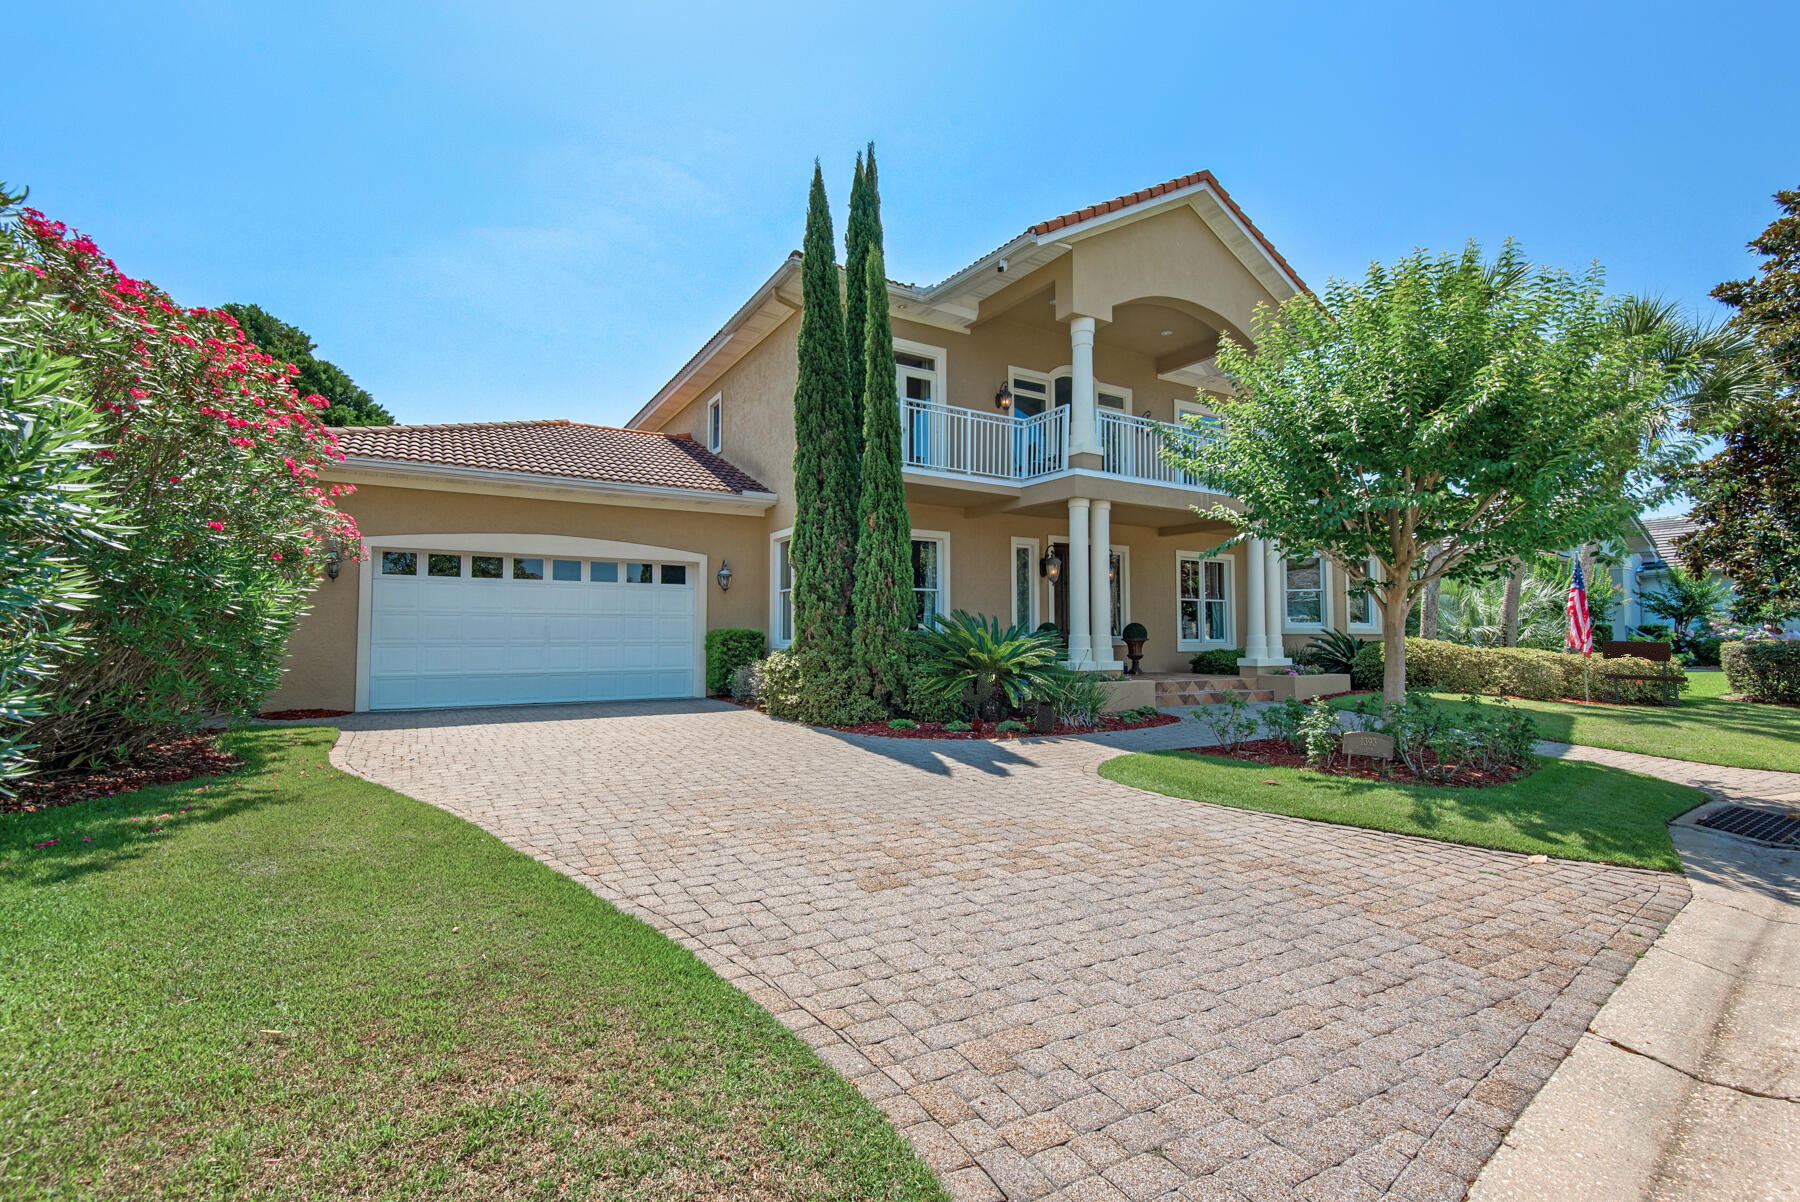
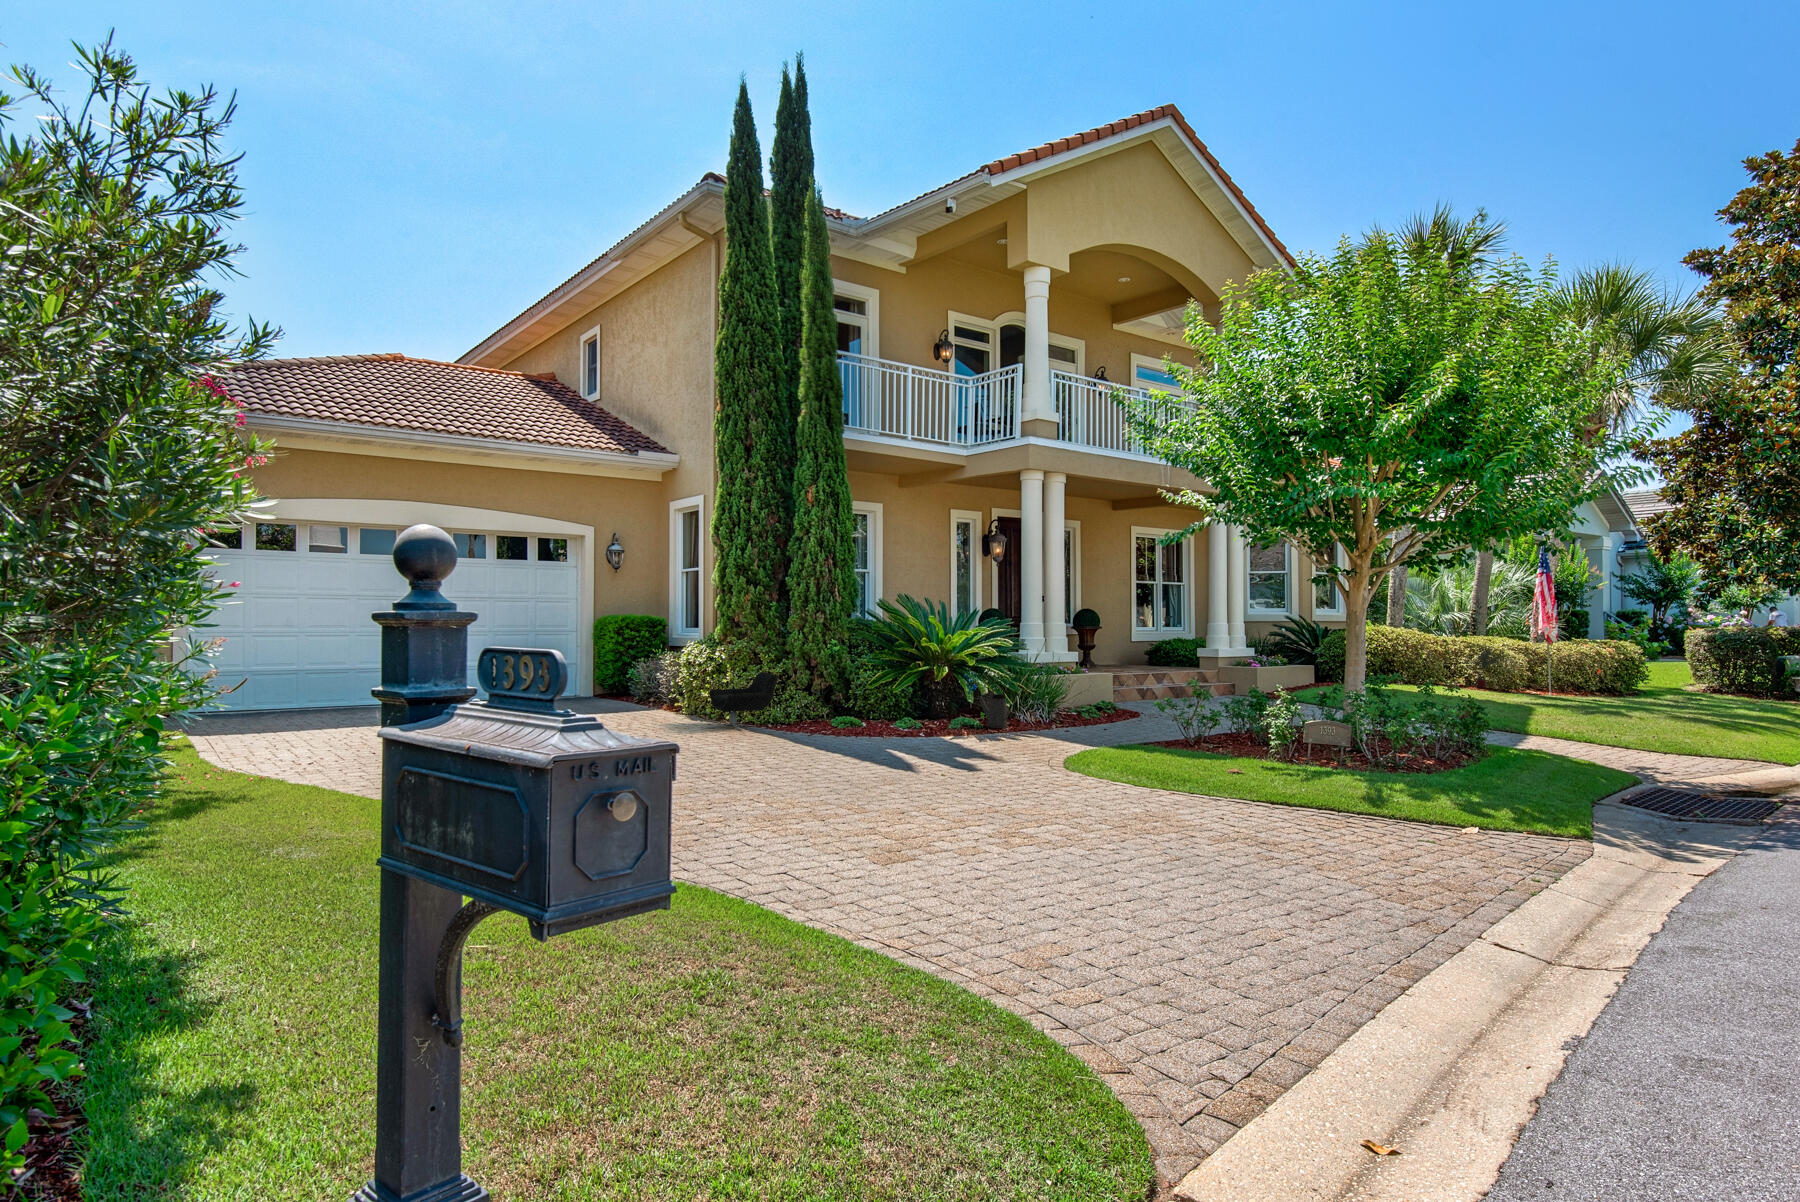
bench: present [1603,641,1688,706] -> none [1568,628,1647,696]
potted tree: present [960,670,996,731] -> present [1466,643,1502,689]
lounge chair: none [780,680,844,732] -> present [707,672,778,730]

